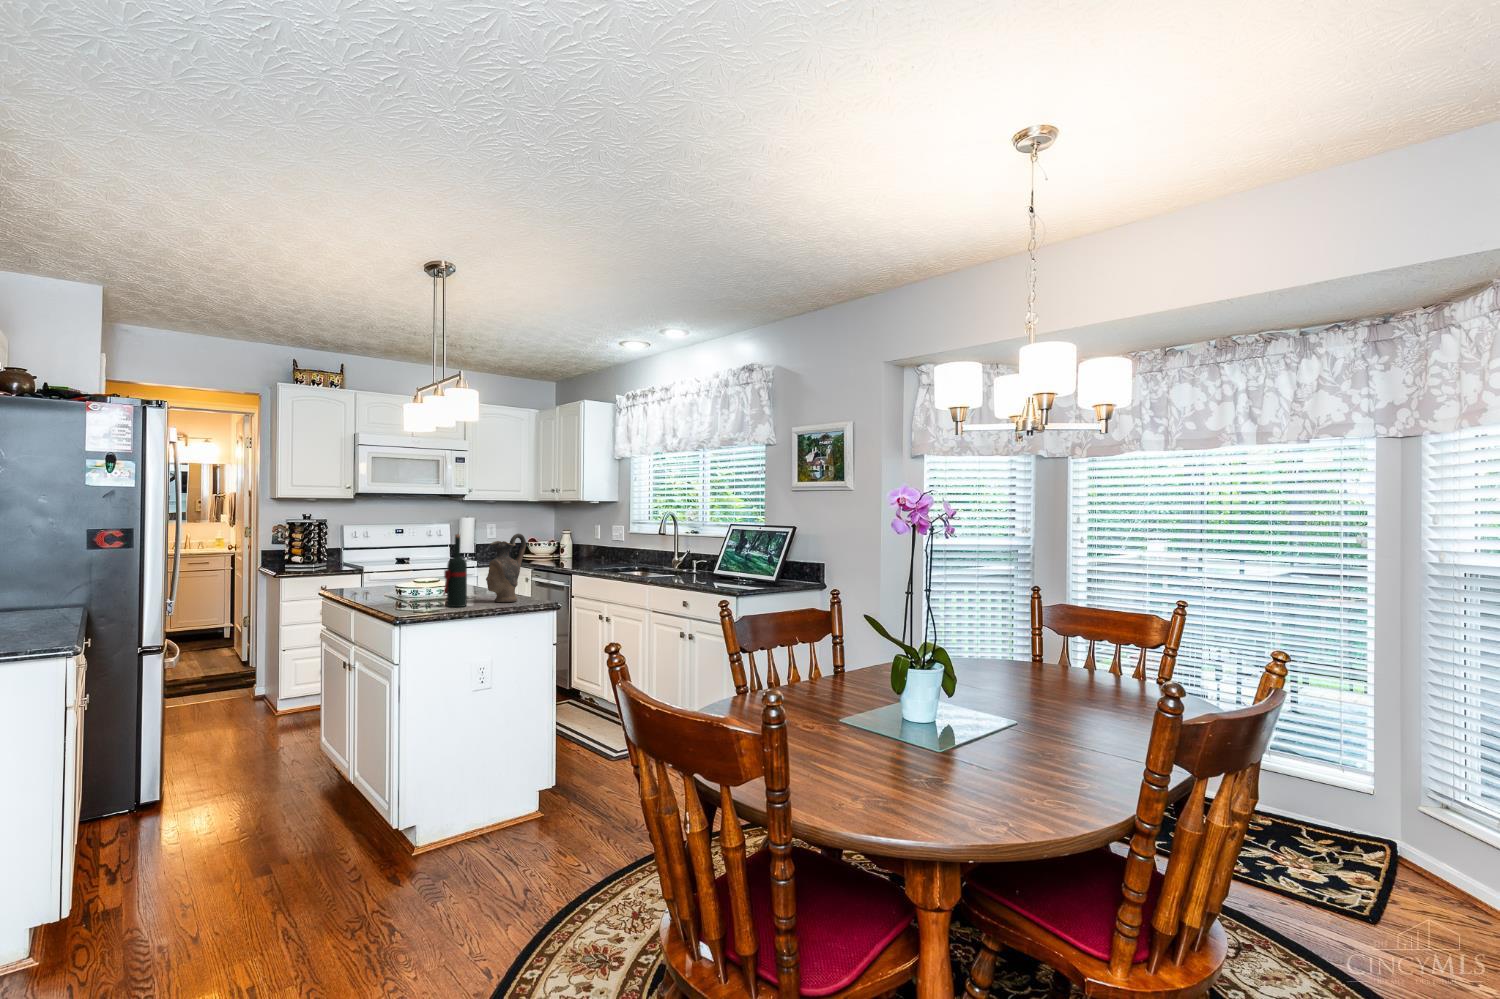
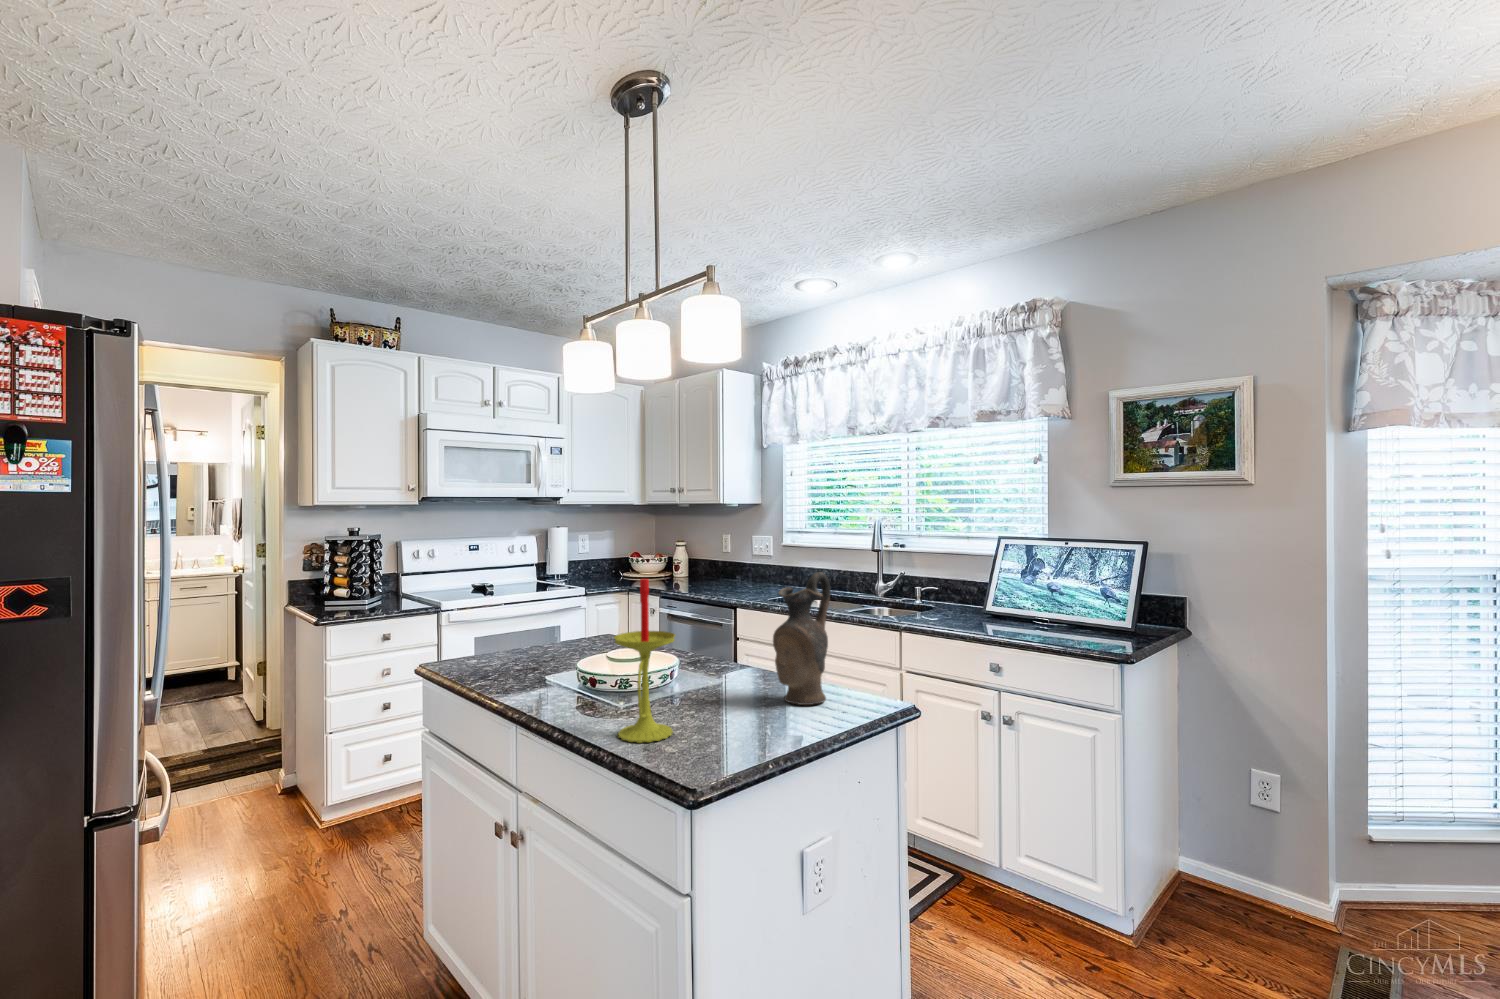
candle: none [387,529,420,608] -> present [614,579,675,742]
wine bottle: present [443,534,467,607] -> none [724,581,764,731]

